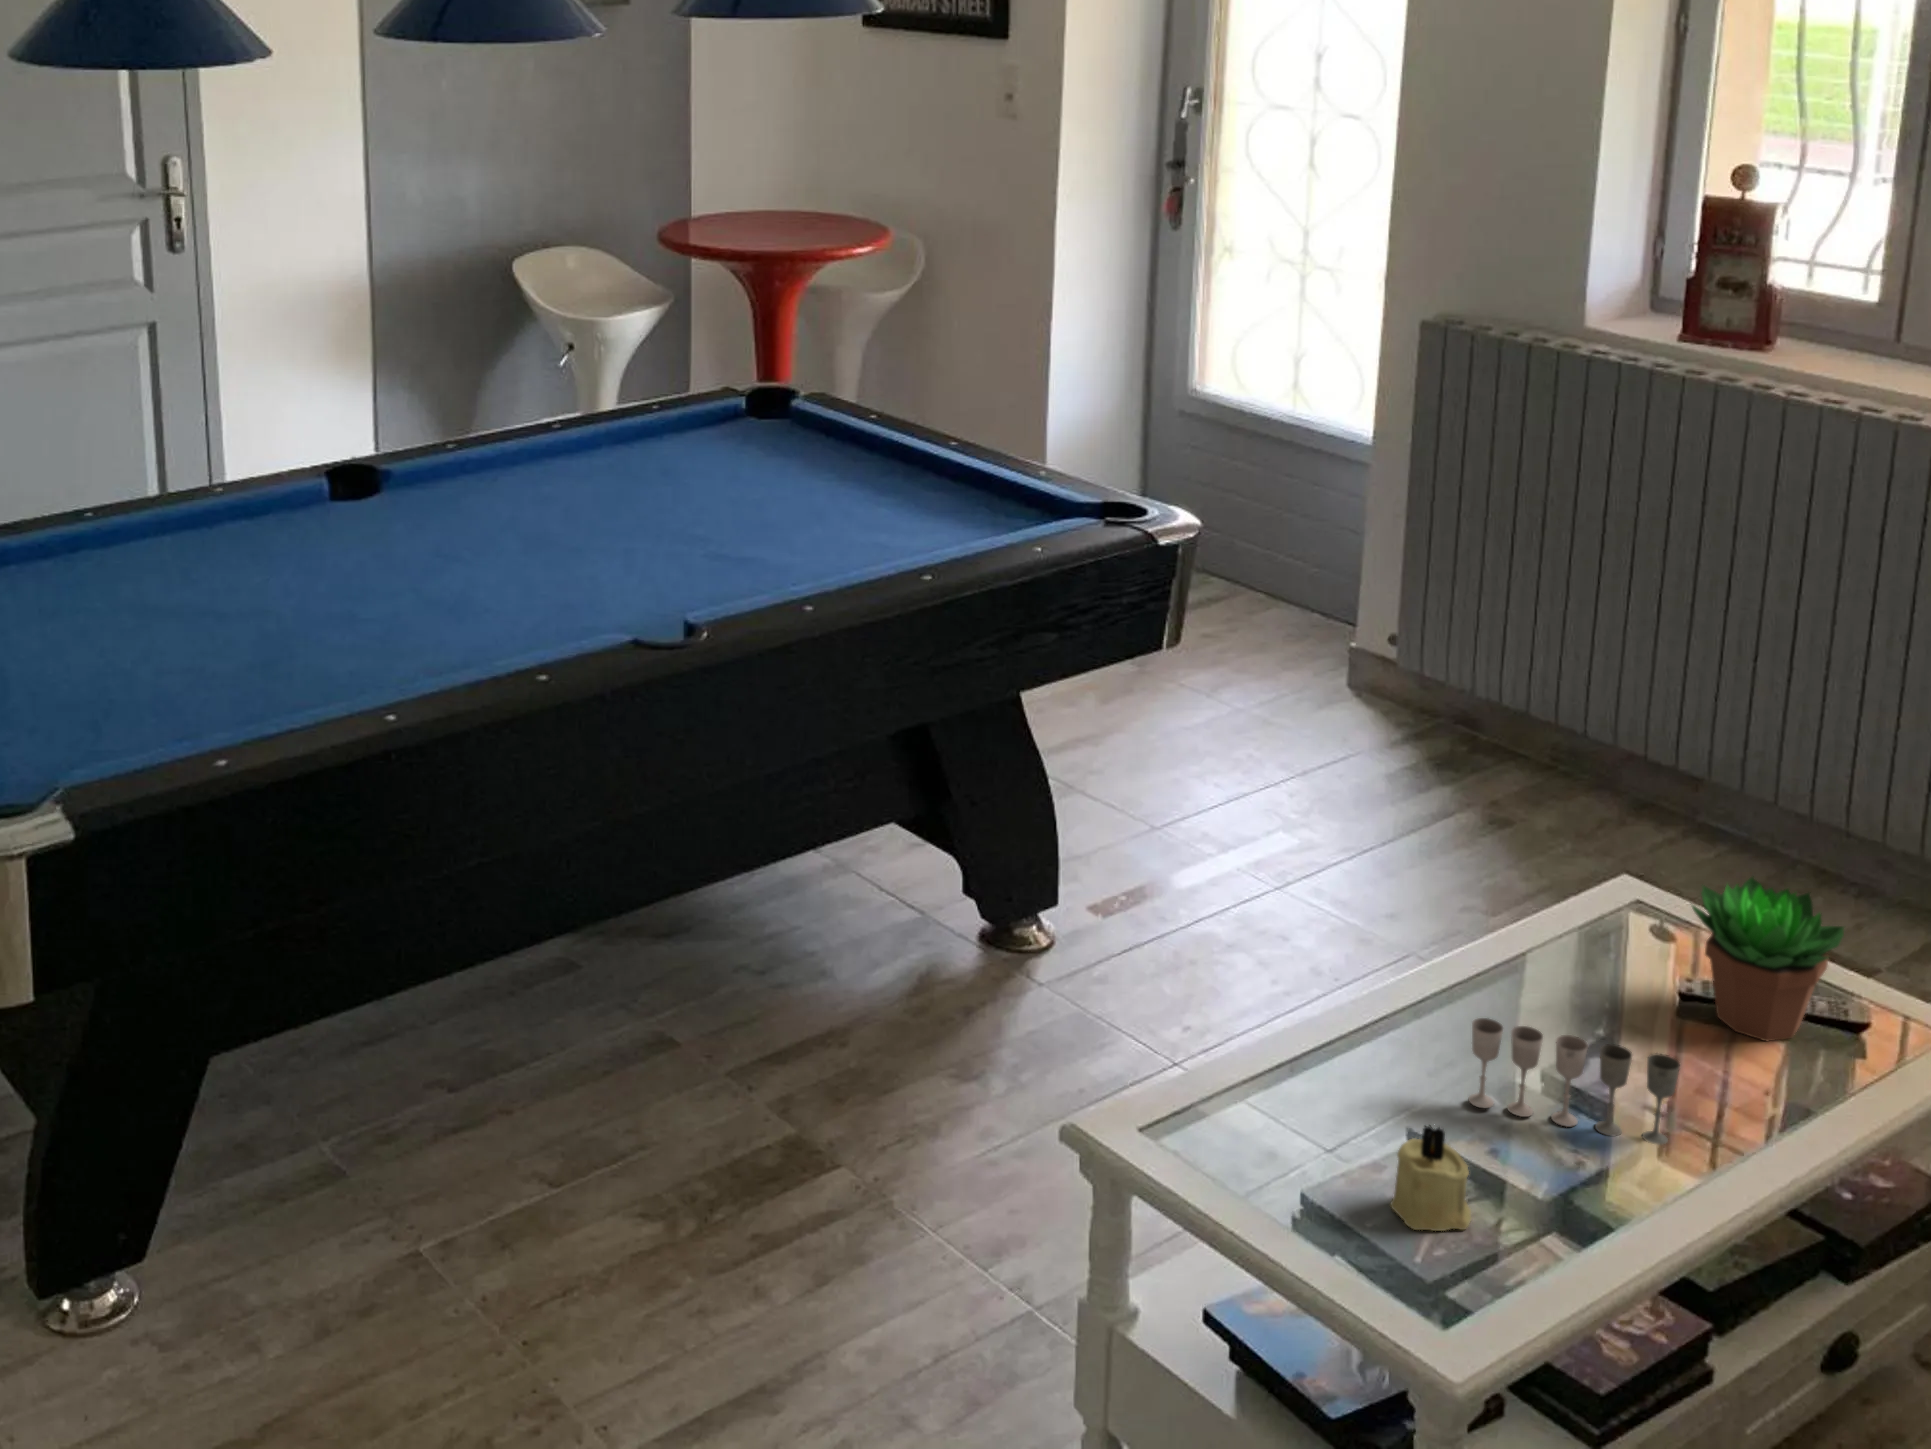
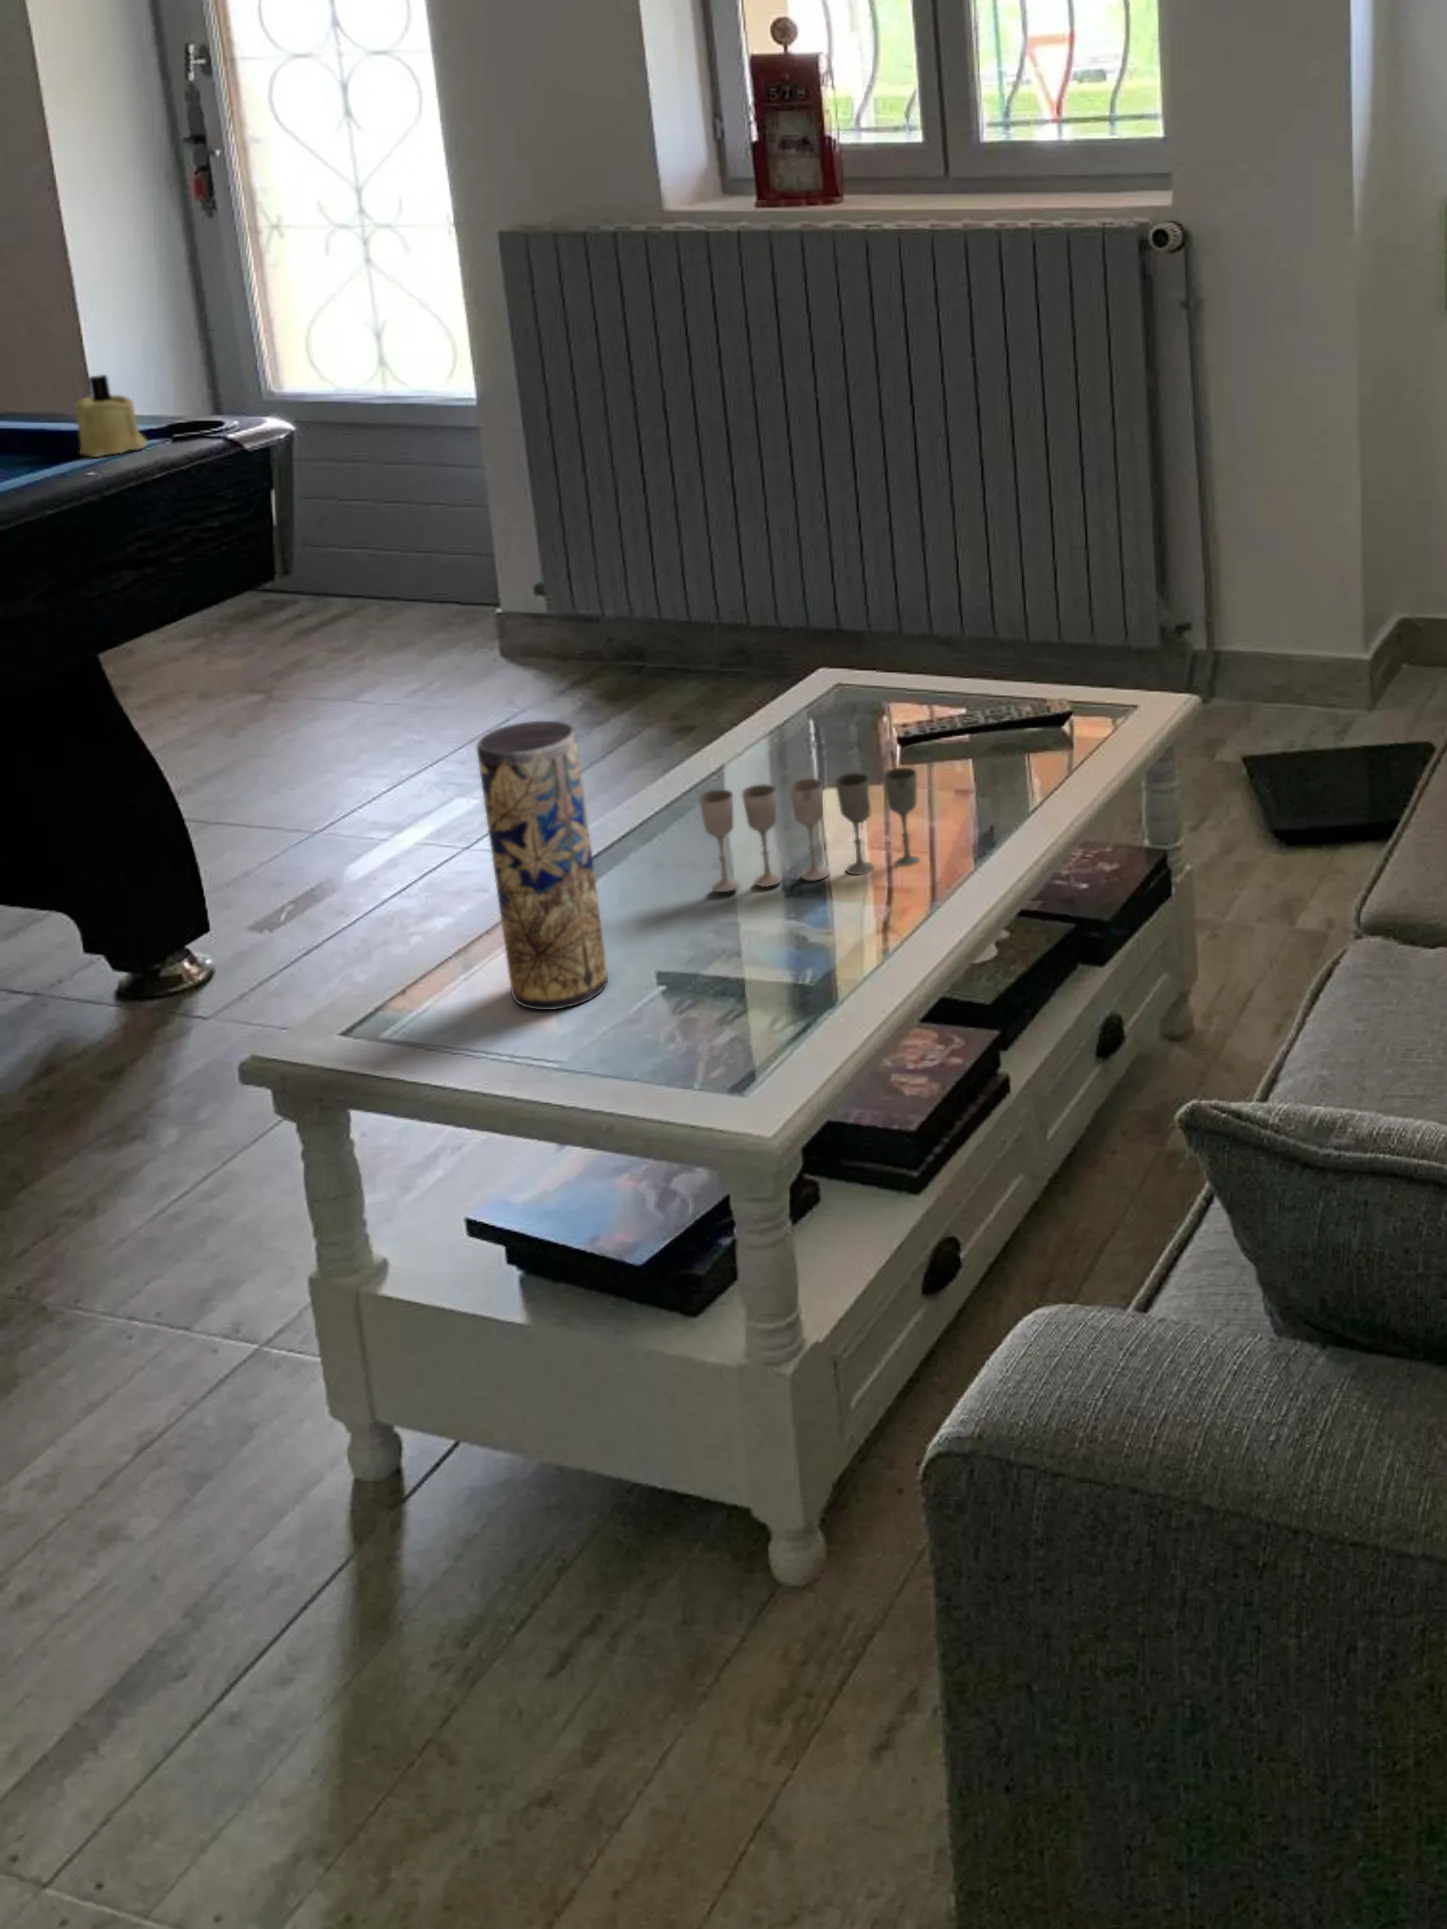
succulent plant: present [1692,877,1844,1041] -> none [886,601,1031,758]
vase: none [1279,935,1374,1176] -> present [477,721,608,1010]
candle: present [1391,1126,1471,1231] -> present [74,375,146,457]

